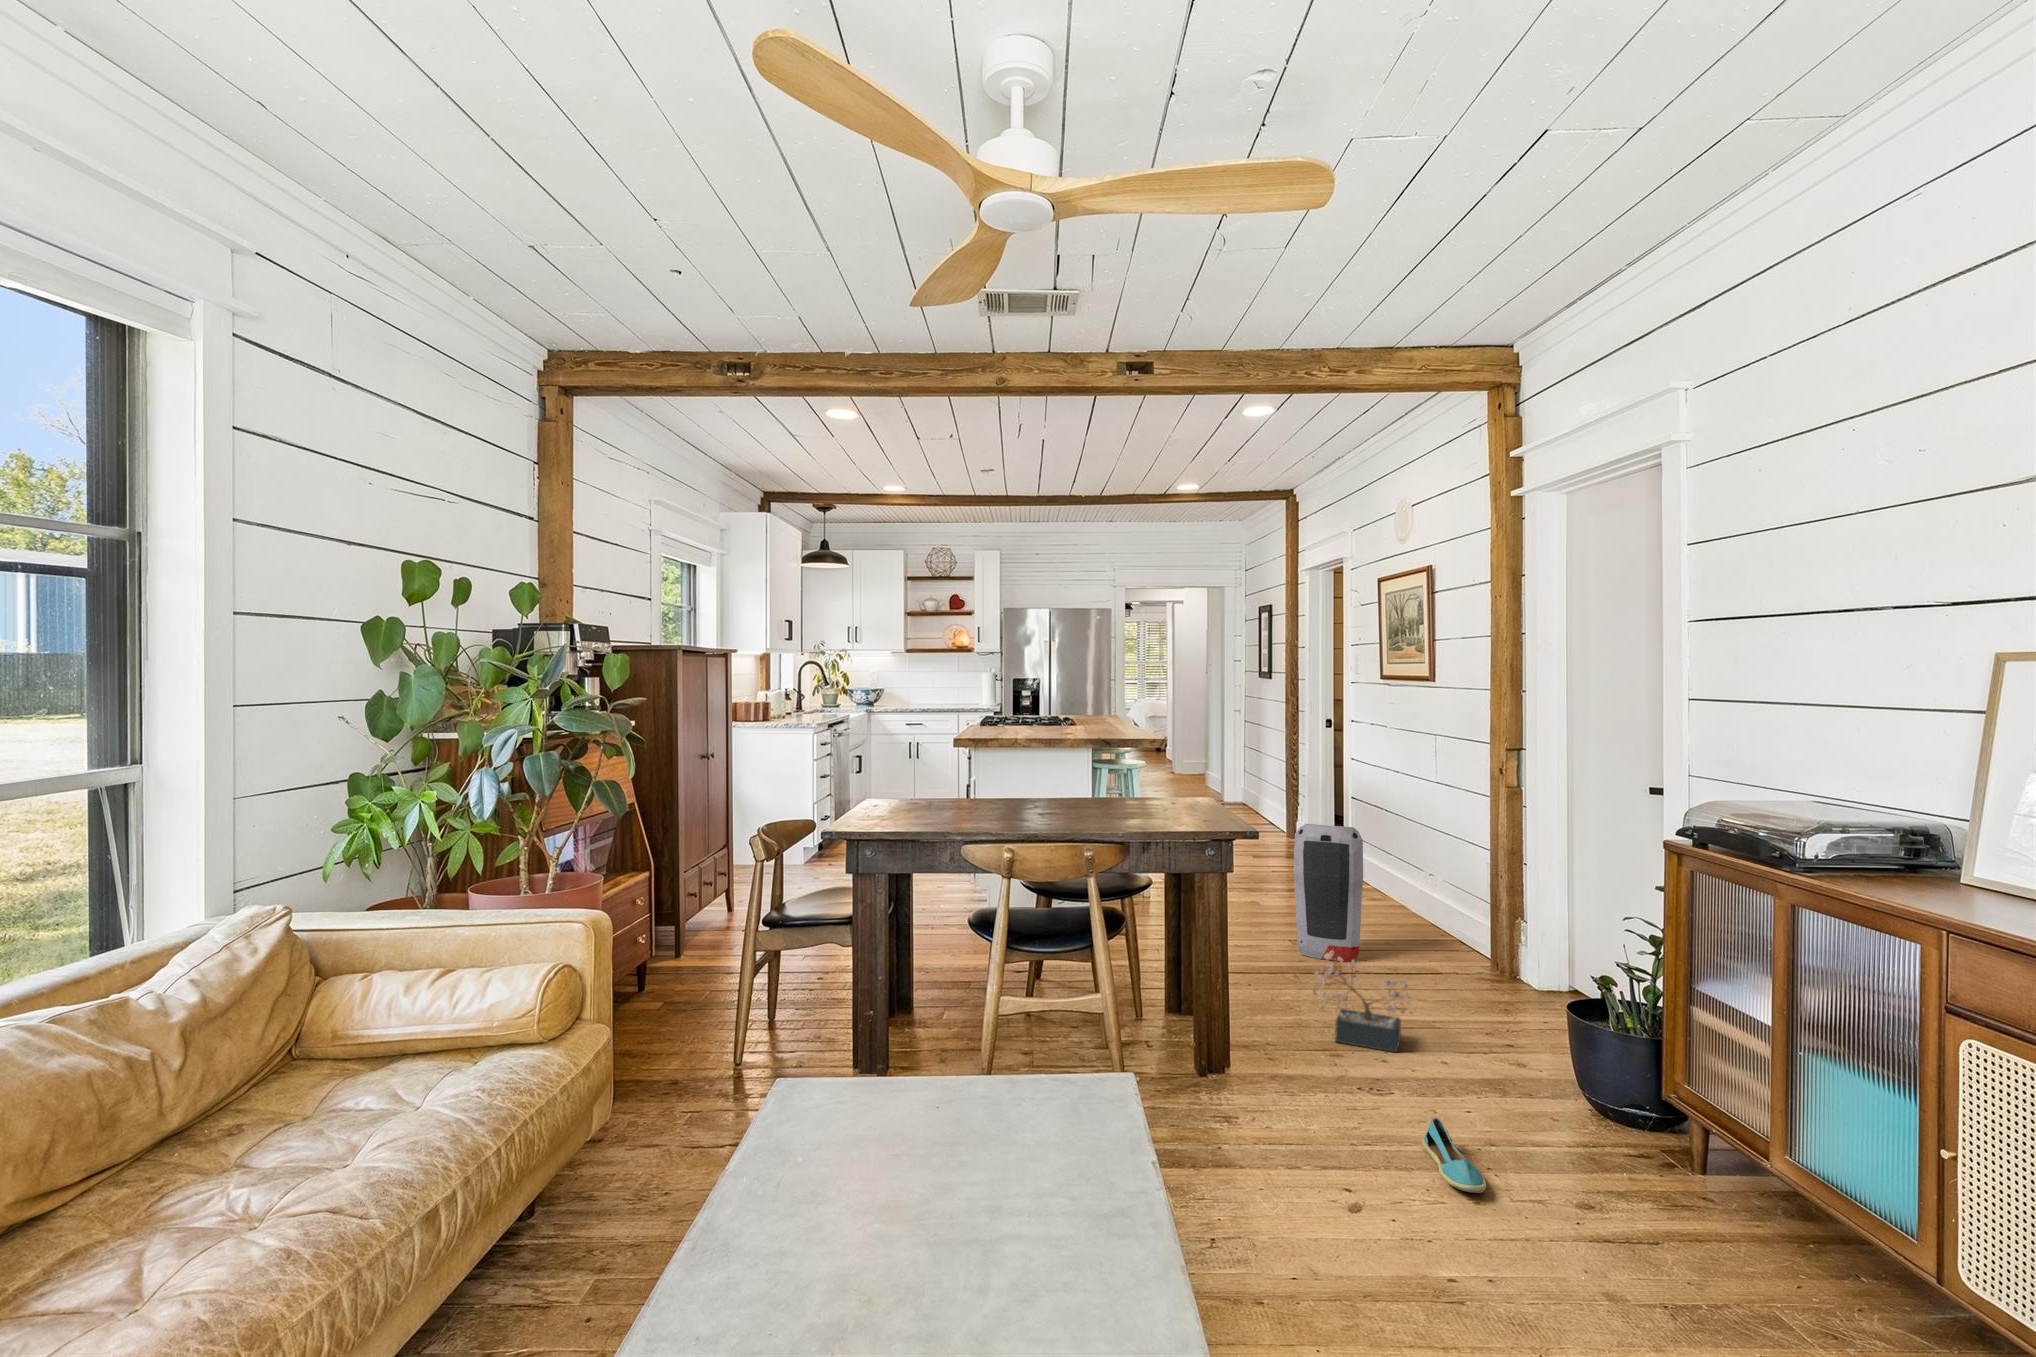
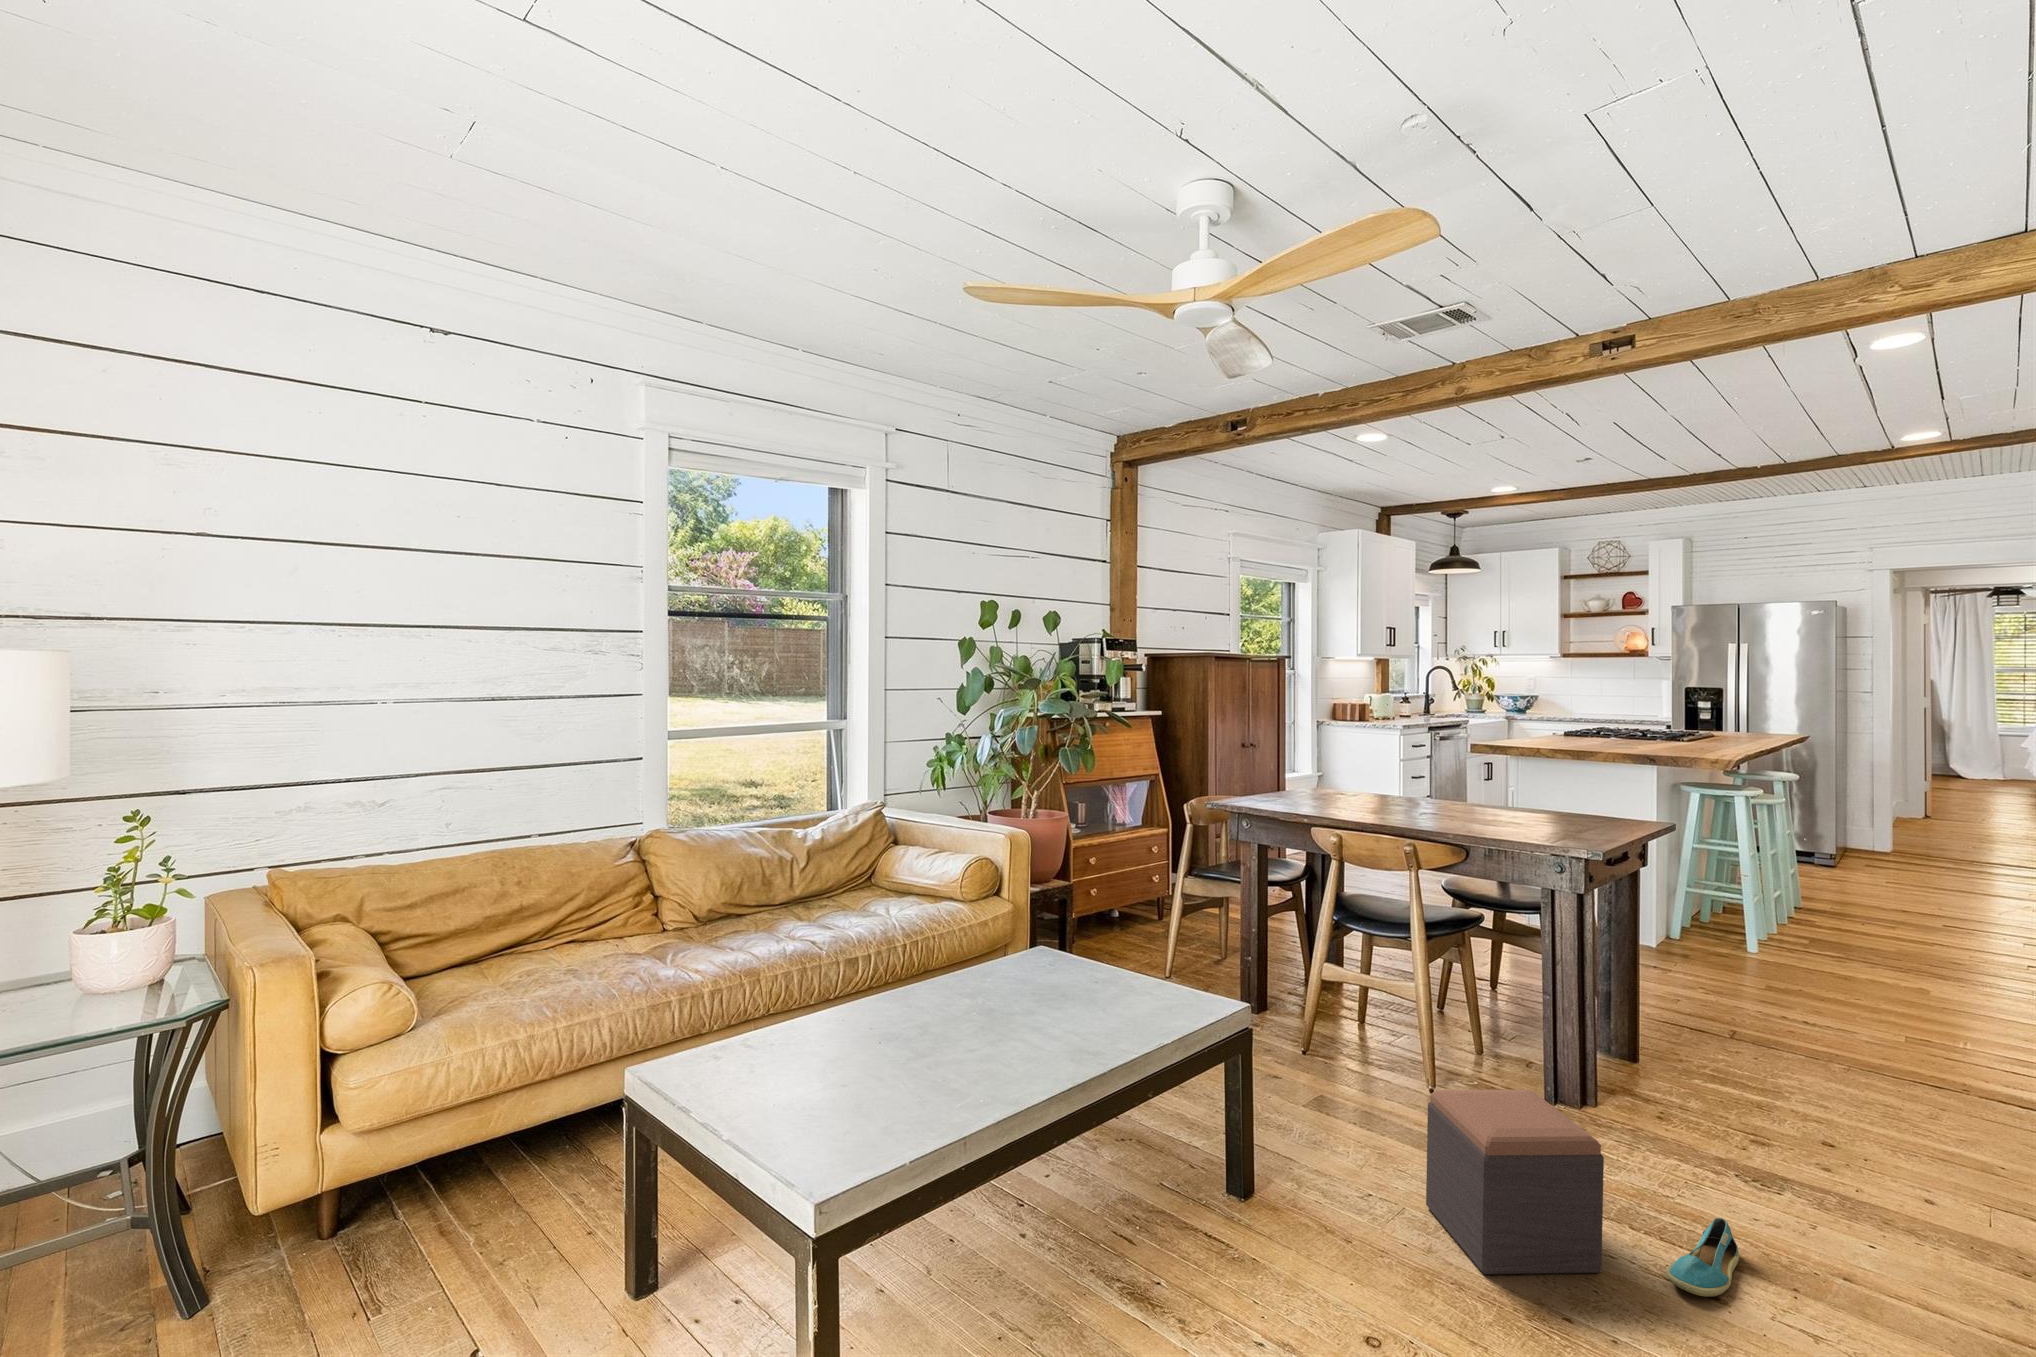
air purifier: present [1294,824,1363,962] -> none [1874,893,1988,1092]
decorative plant: present [1313,951,1417,1052] -> none [1735,1035,1898,1179]
footstool: none [1268,1060,1422,1260] -> present [1426,1090,1604,1274]

